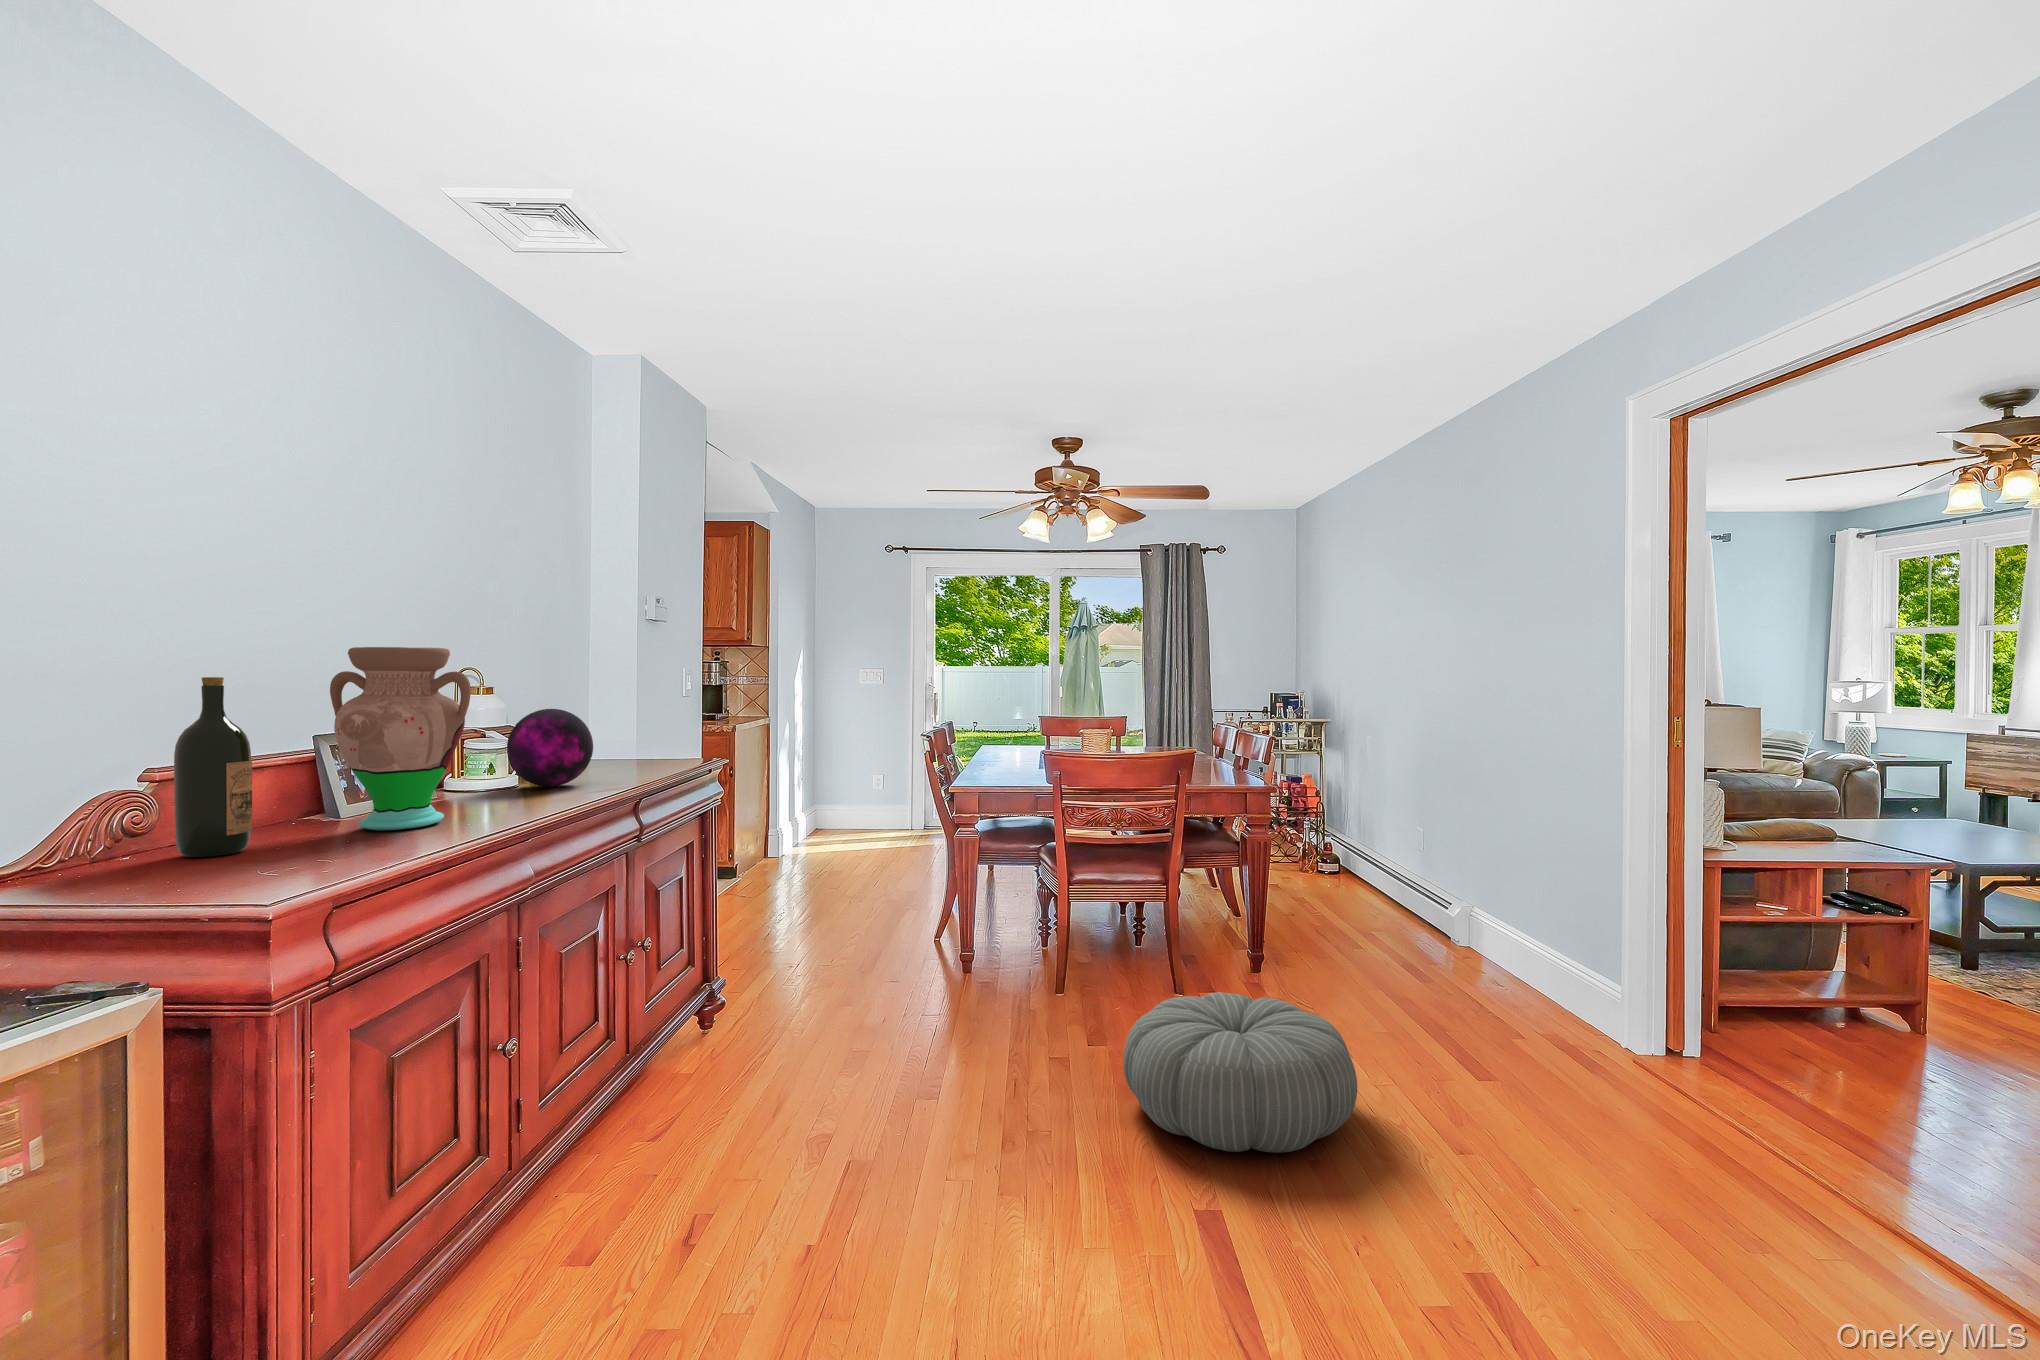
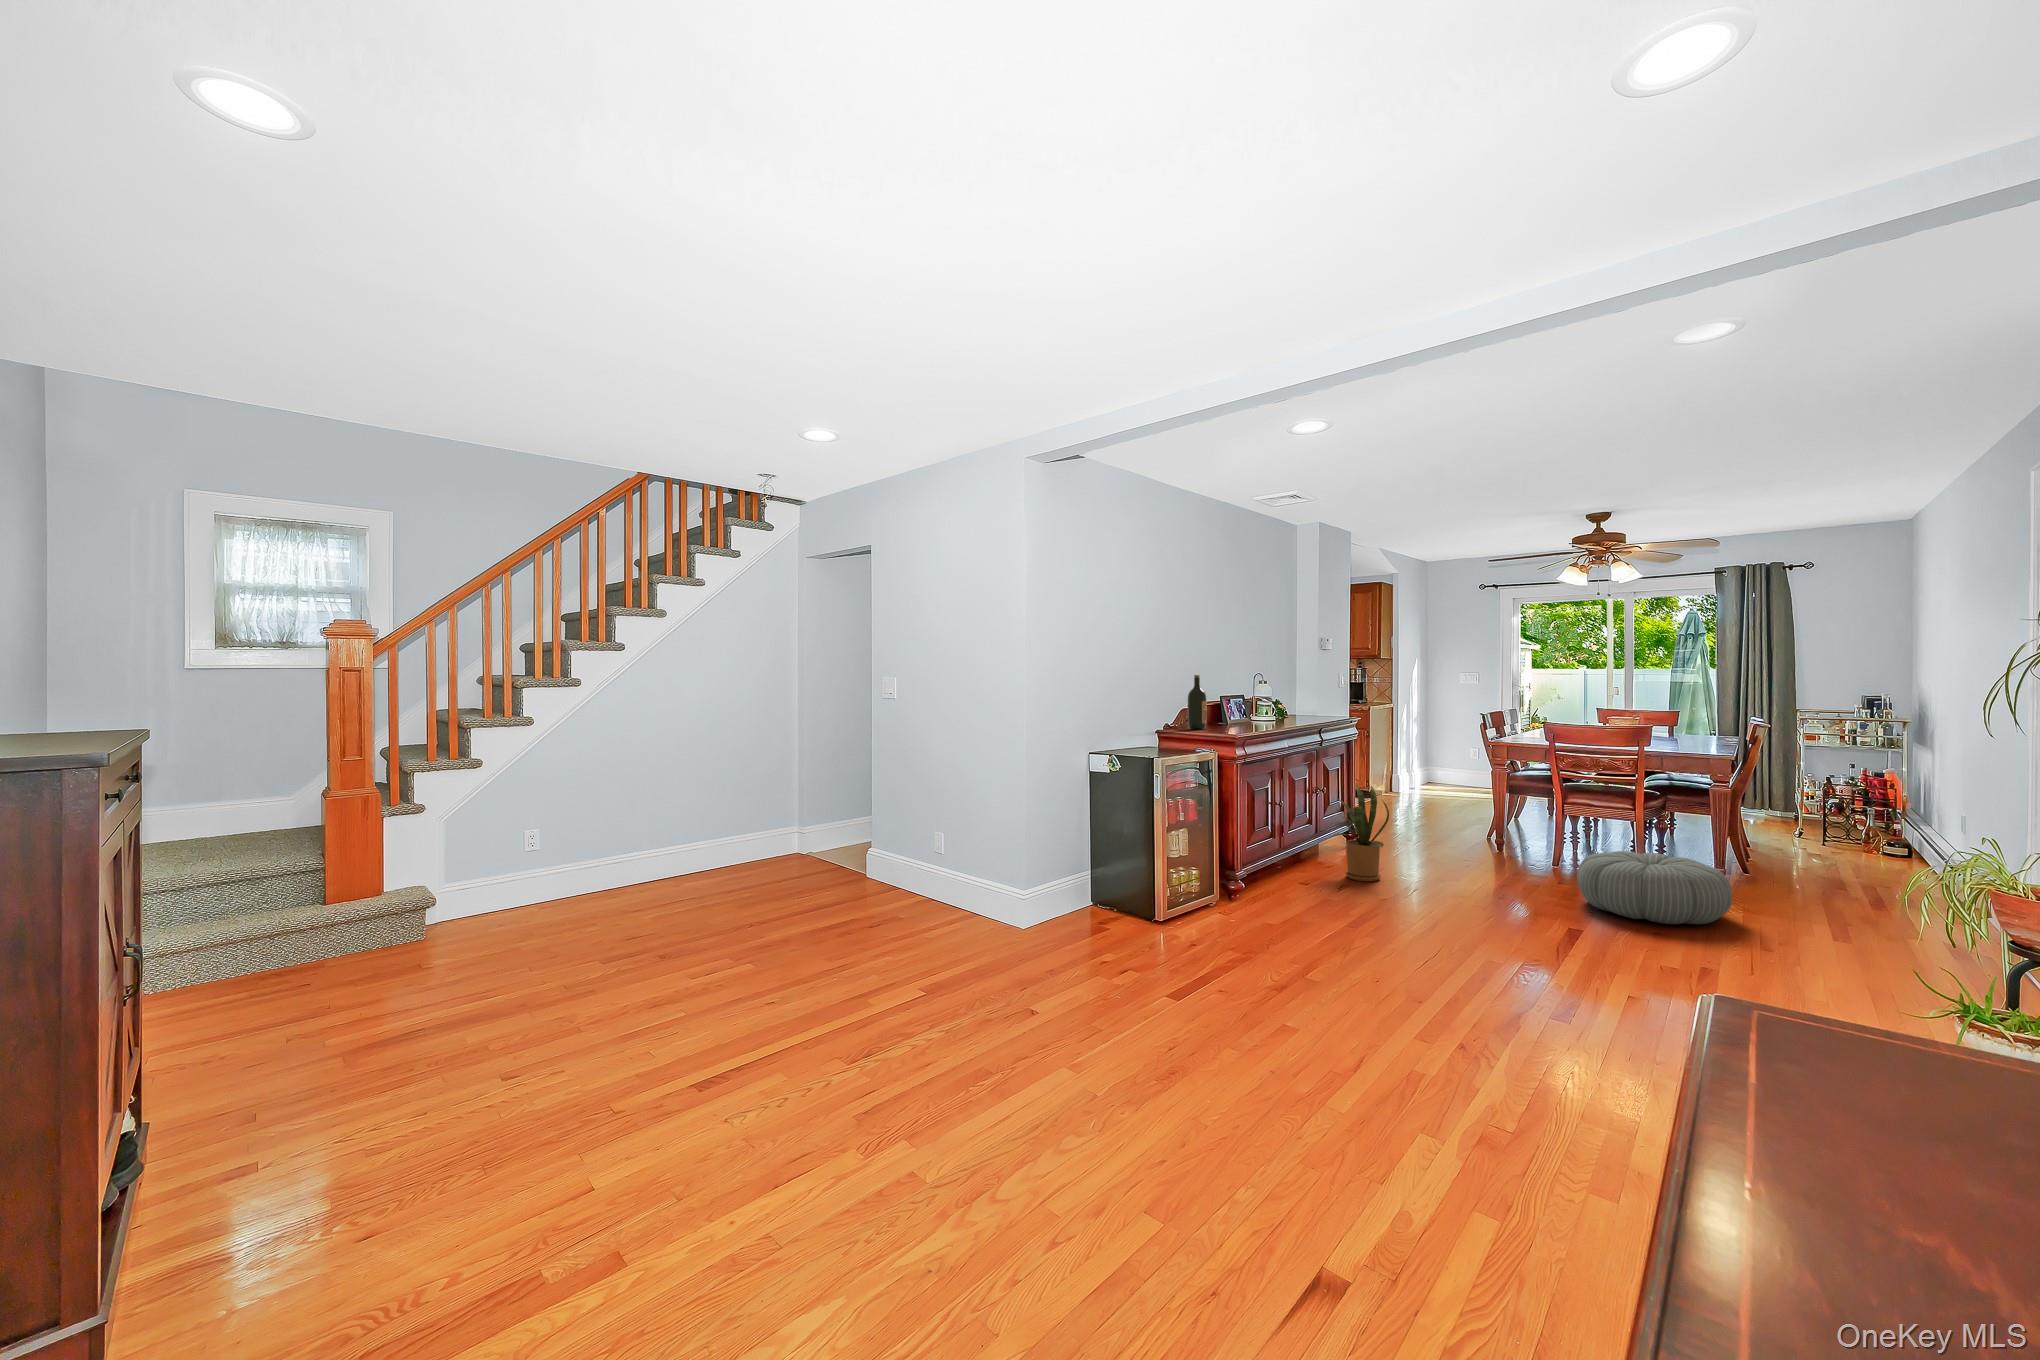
vase: present [330,647,471,830] -> none [1222,665,1266,727]
decorative orb: present [507,709,593,787] -> none [1269,689,1303,721]
house plant: none [636,920,787,1159] -> present [1332,785,1389,881]

